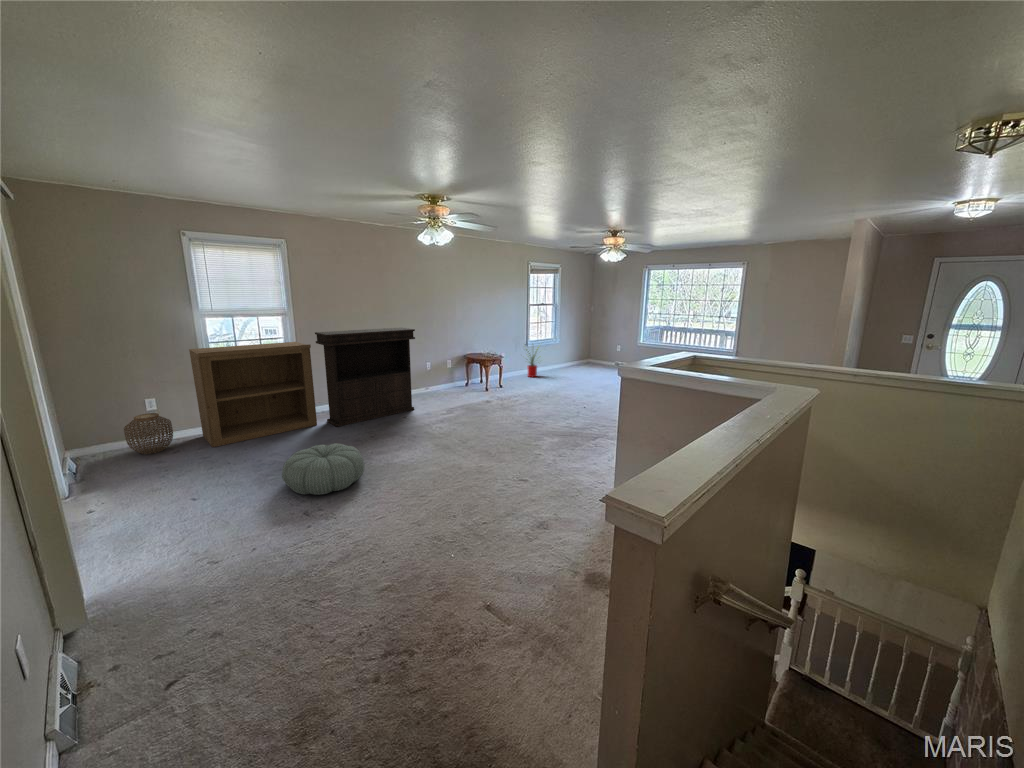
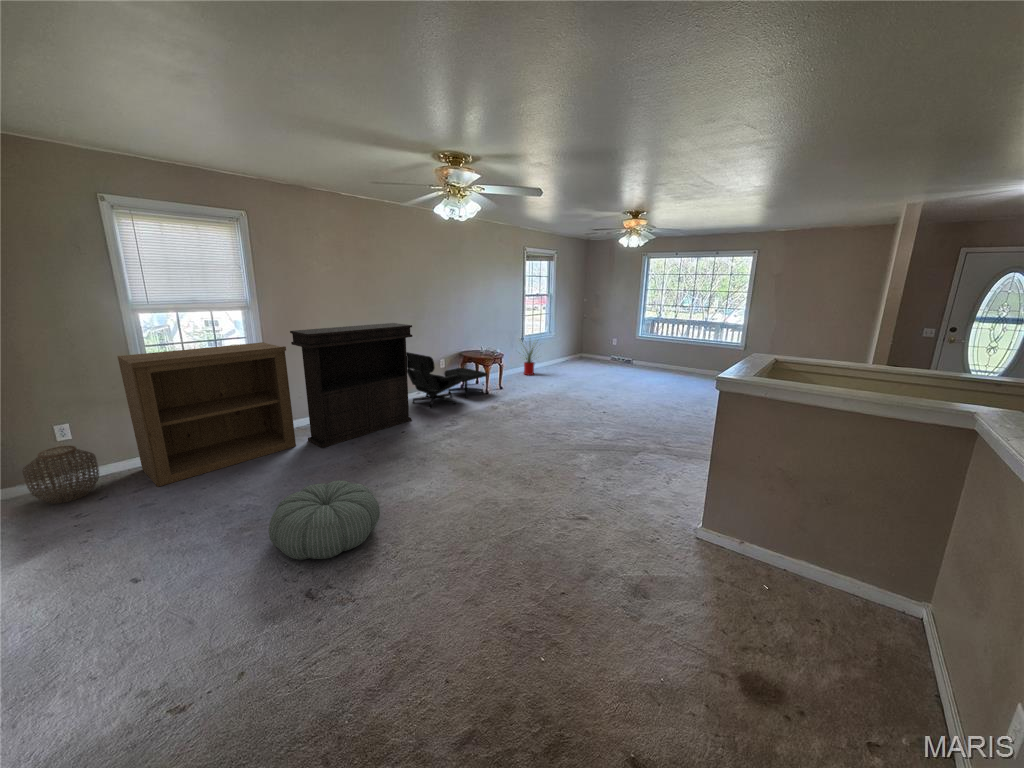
lounge chair: none [411,352,487,401] -> present [406,352,487,408]

